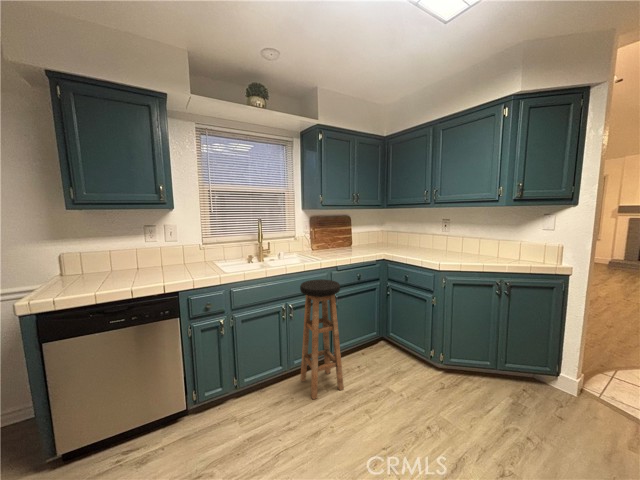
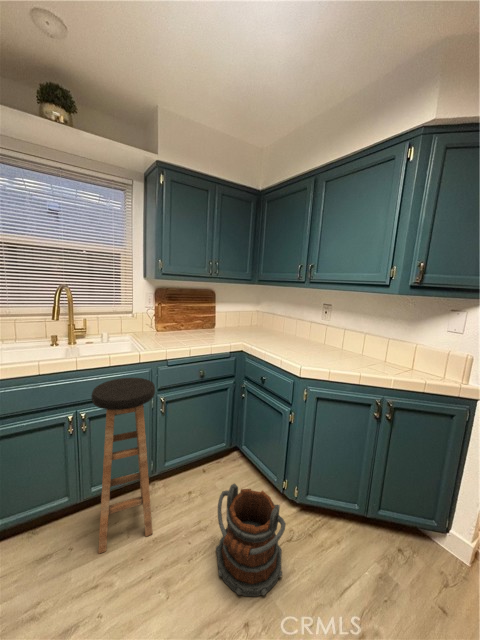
bucket: none [393,347,445,415] -> present [216,484,286,596]

